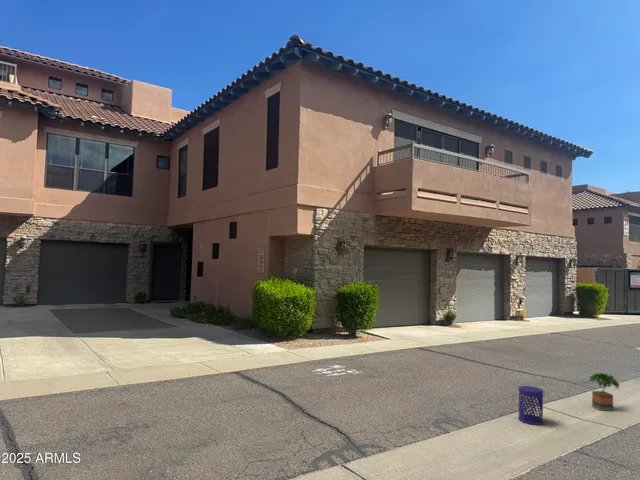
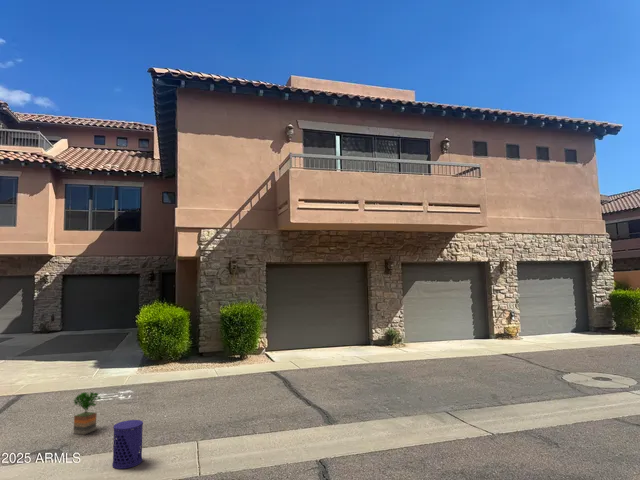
potted tree: present [590,373,619,411] -> present [74,392,101,435]

